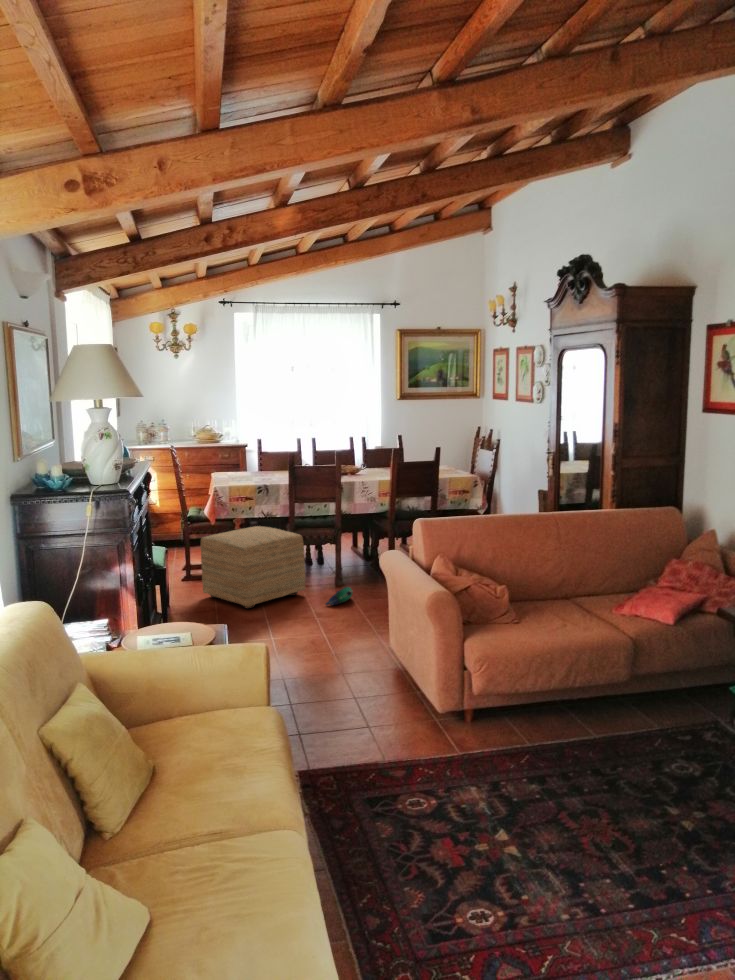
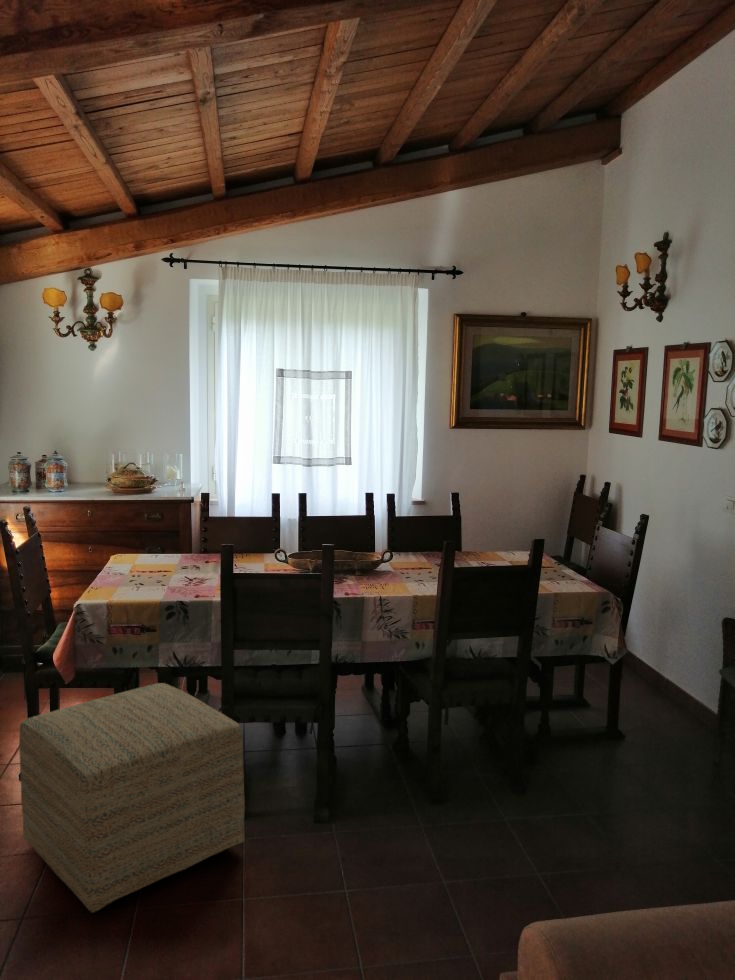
plush toy: present [325,587,353,605] -> none [278,844,345,907]

